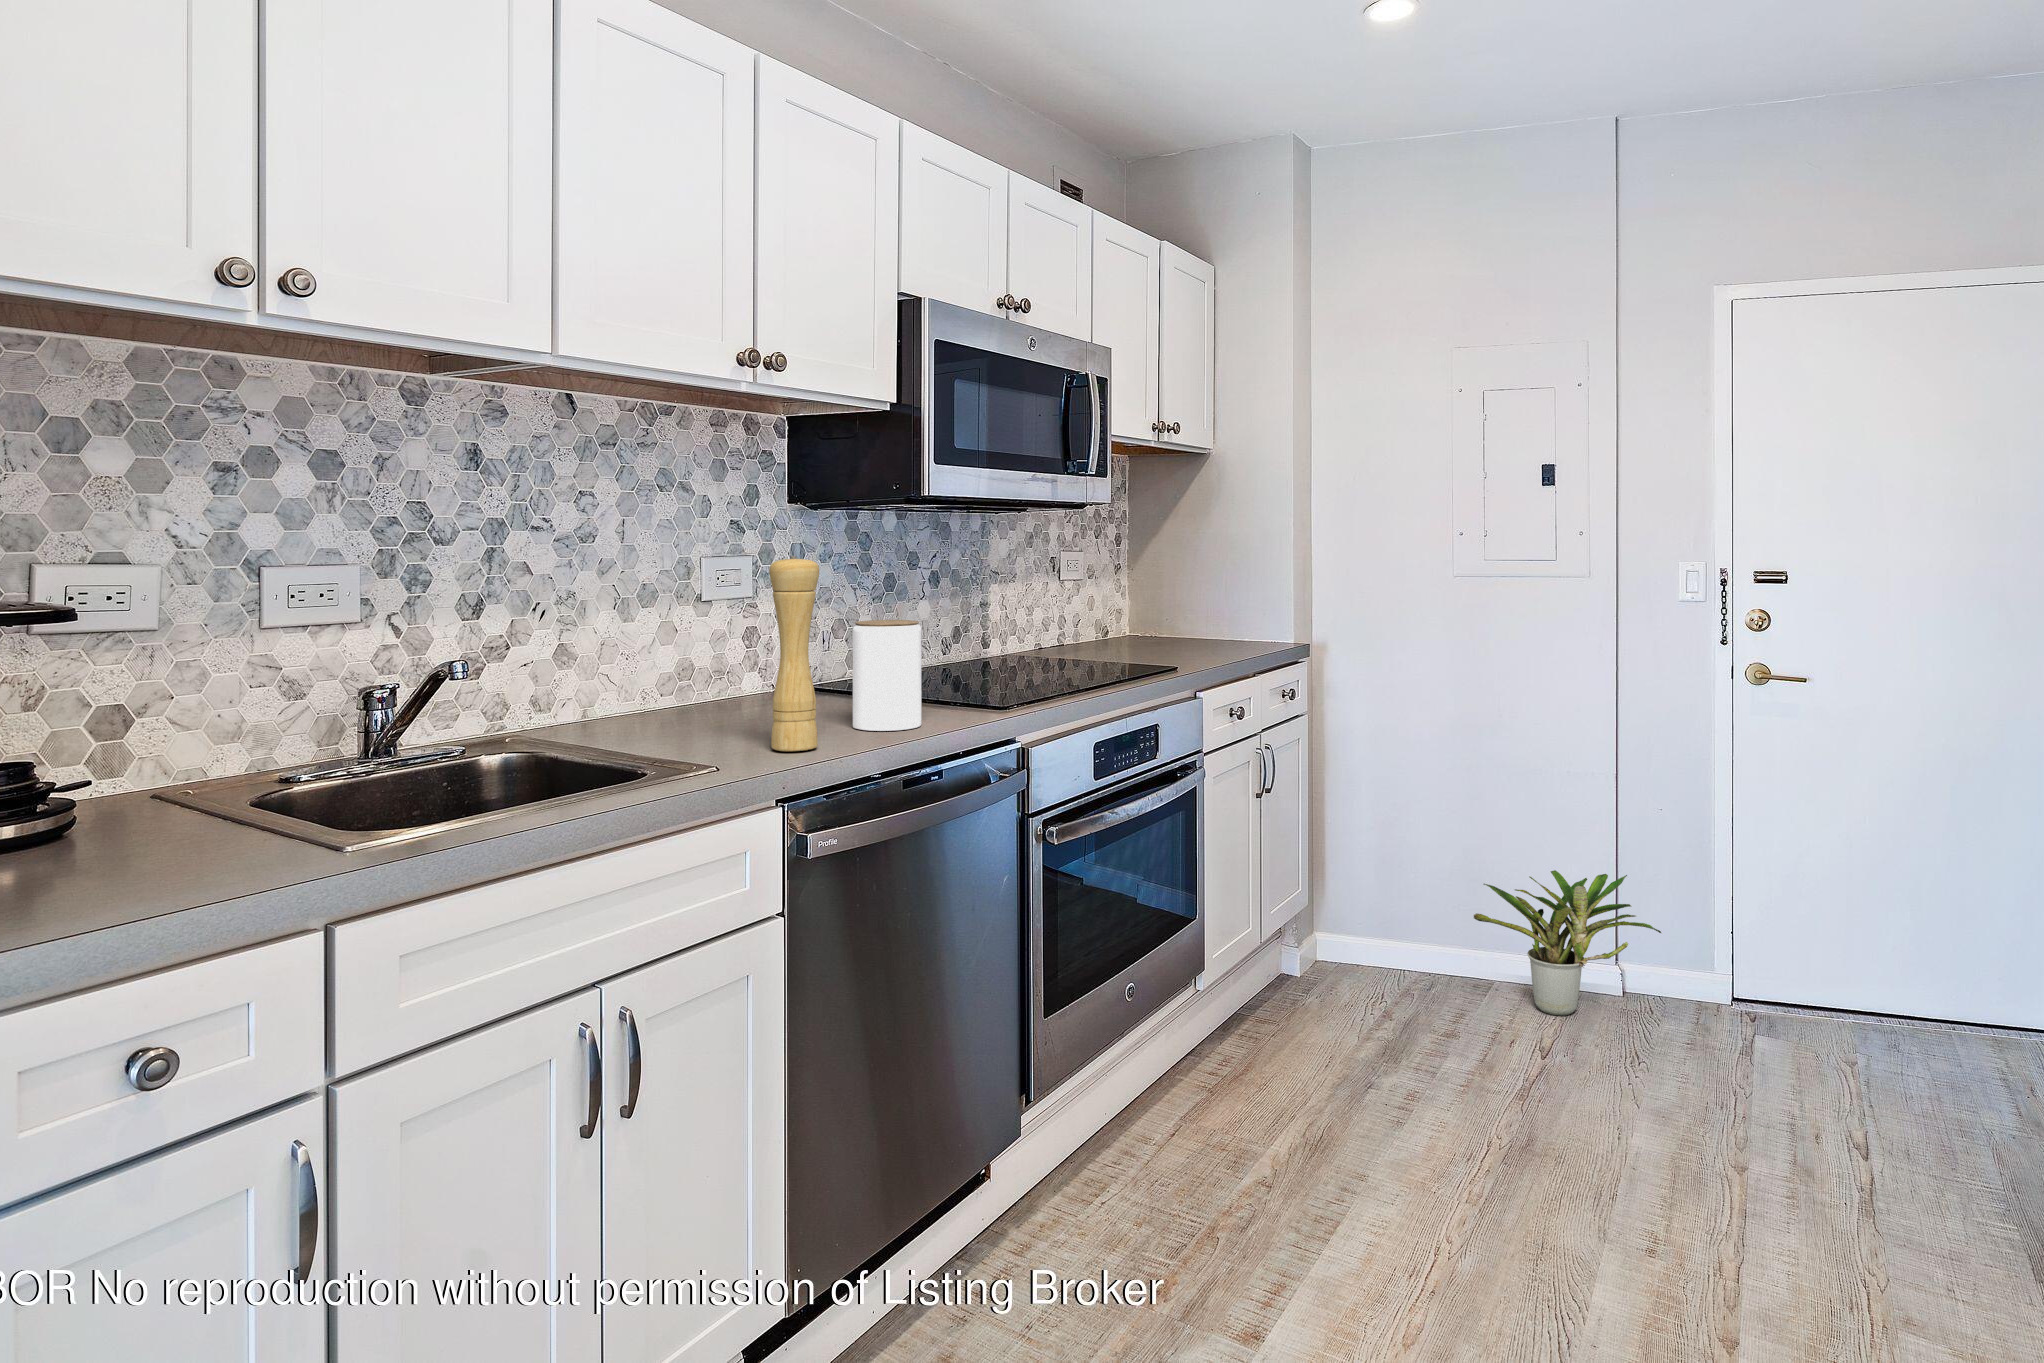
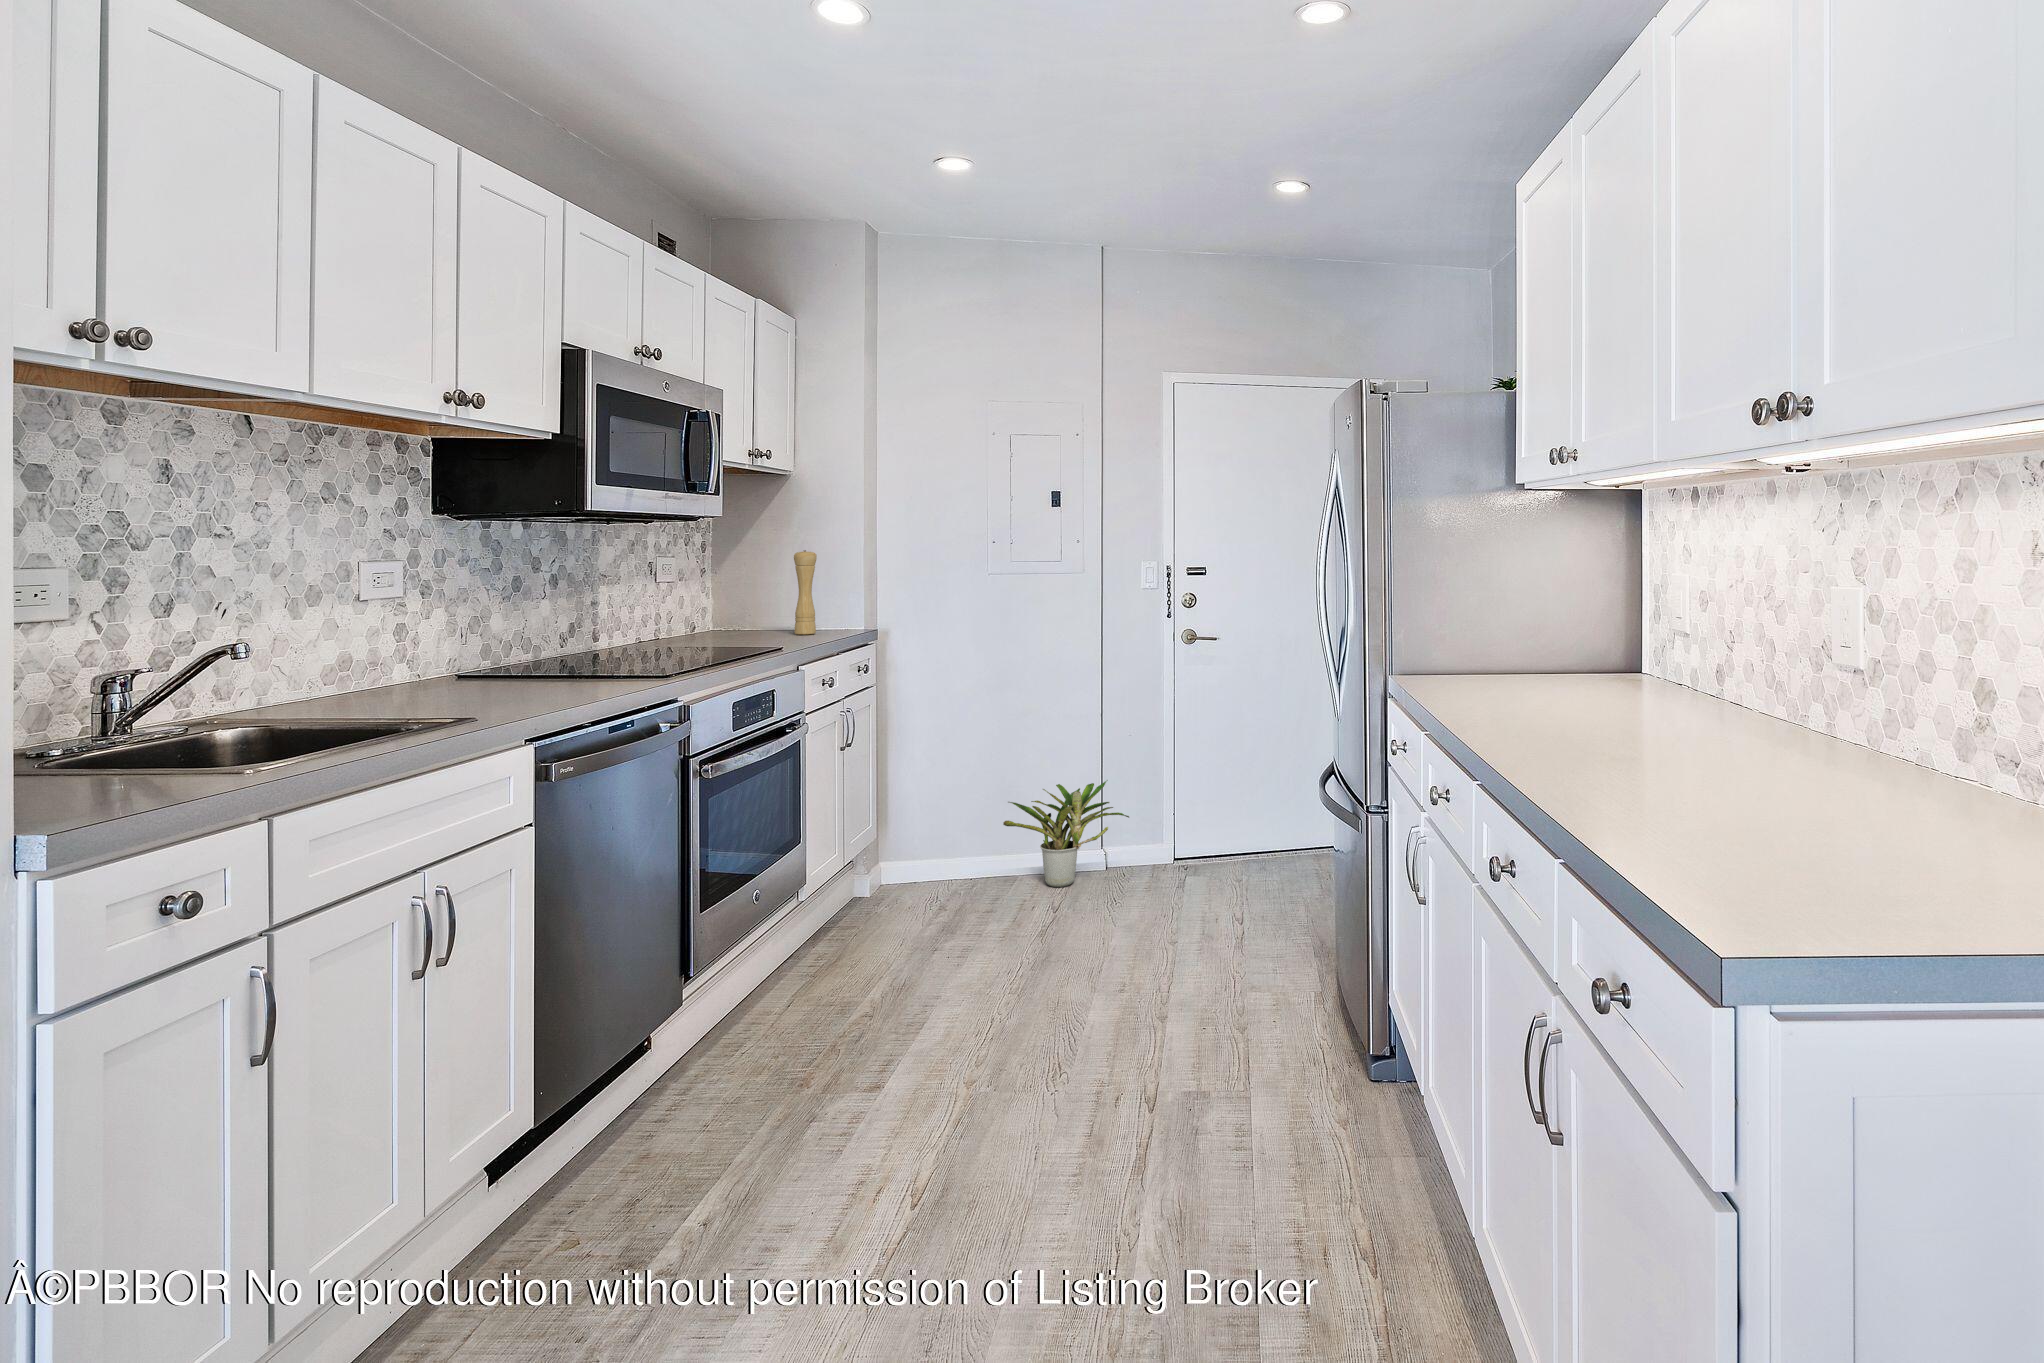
pepper mill: present [769,556,819,751] -> present [794,550,817,635]
jar: present [853,620,921,731] -> none [546,609,608,696]

